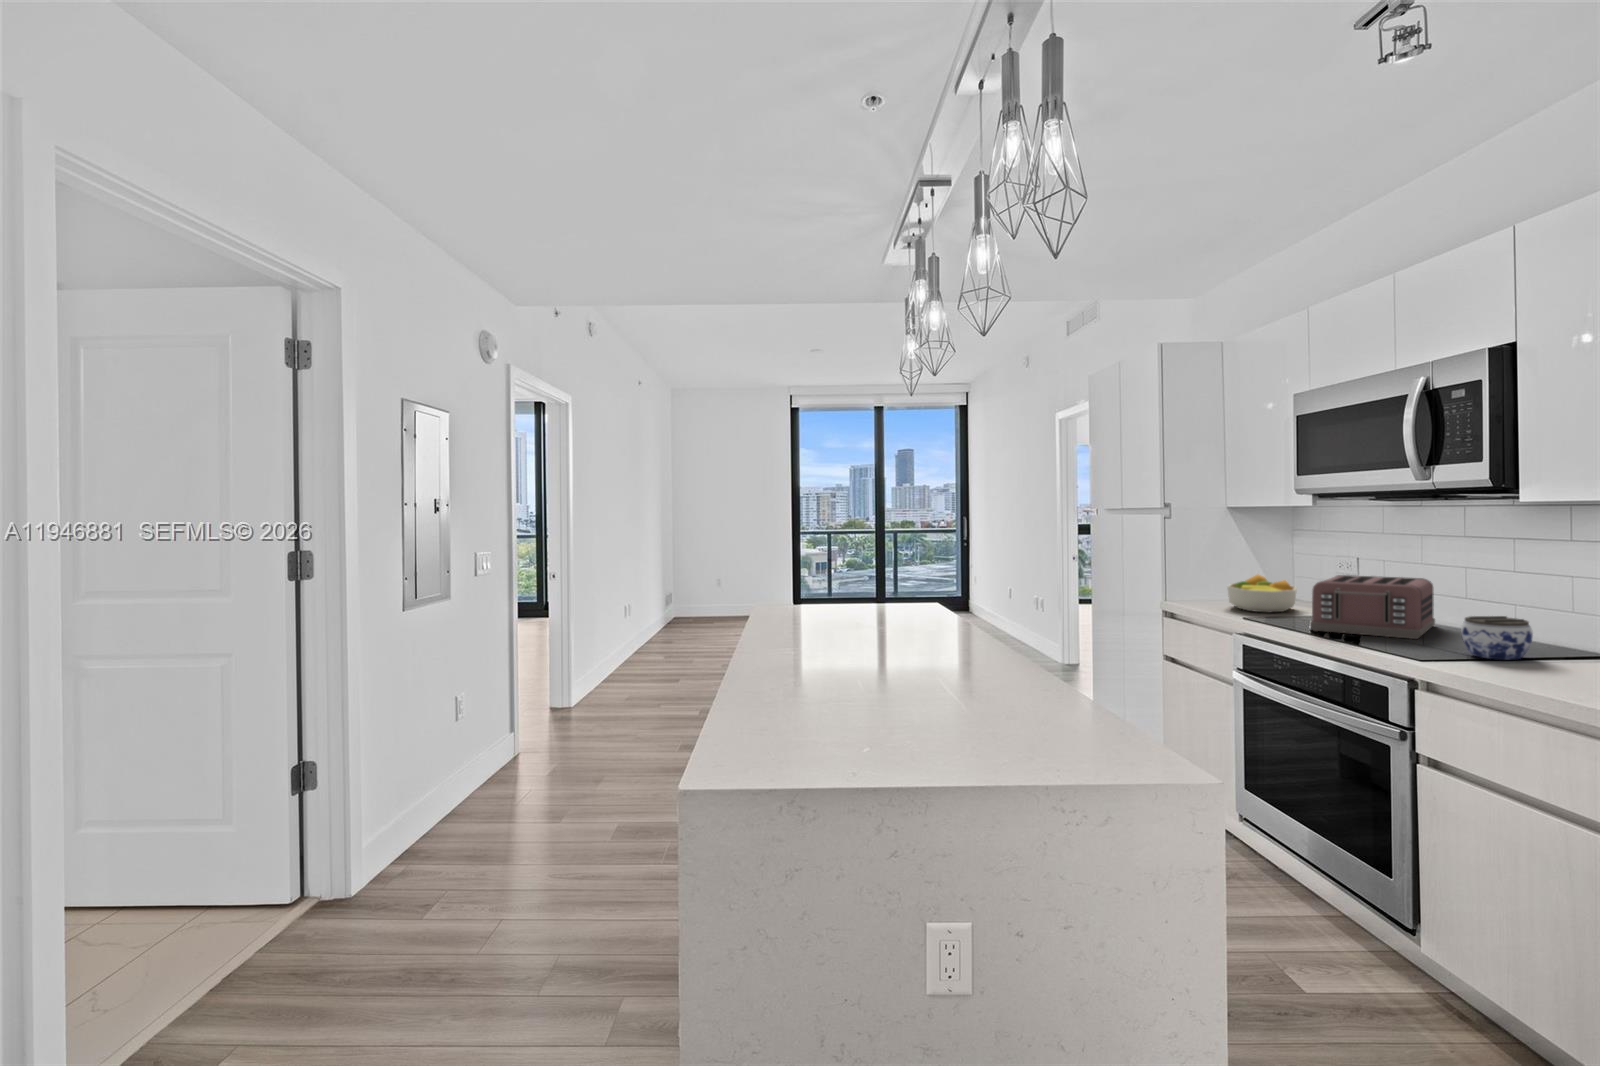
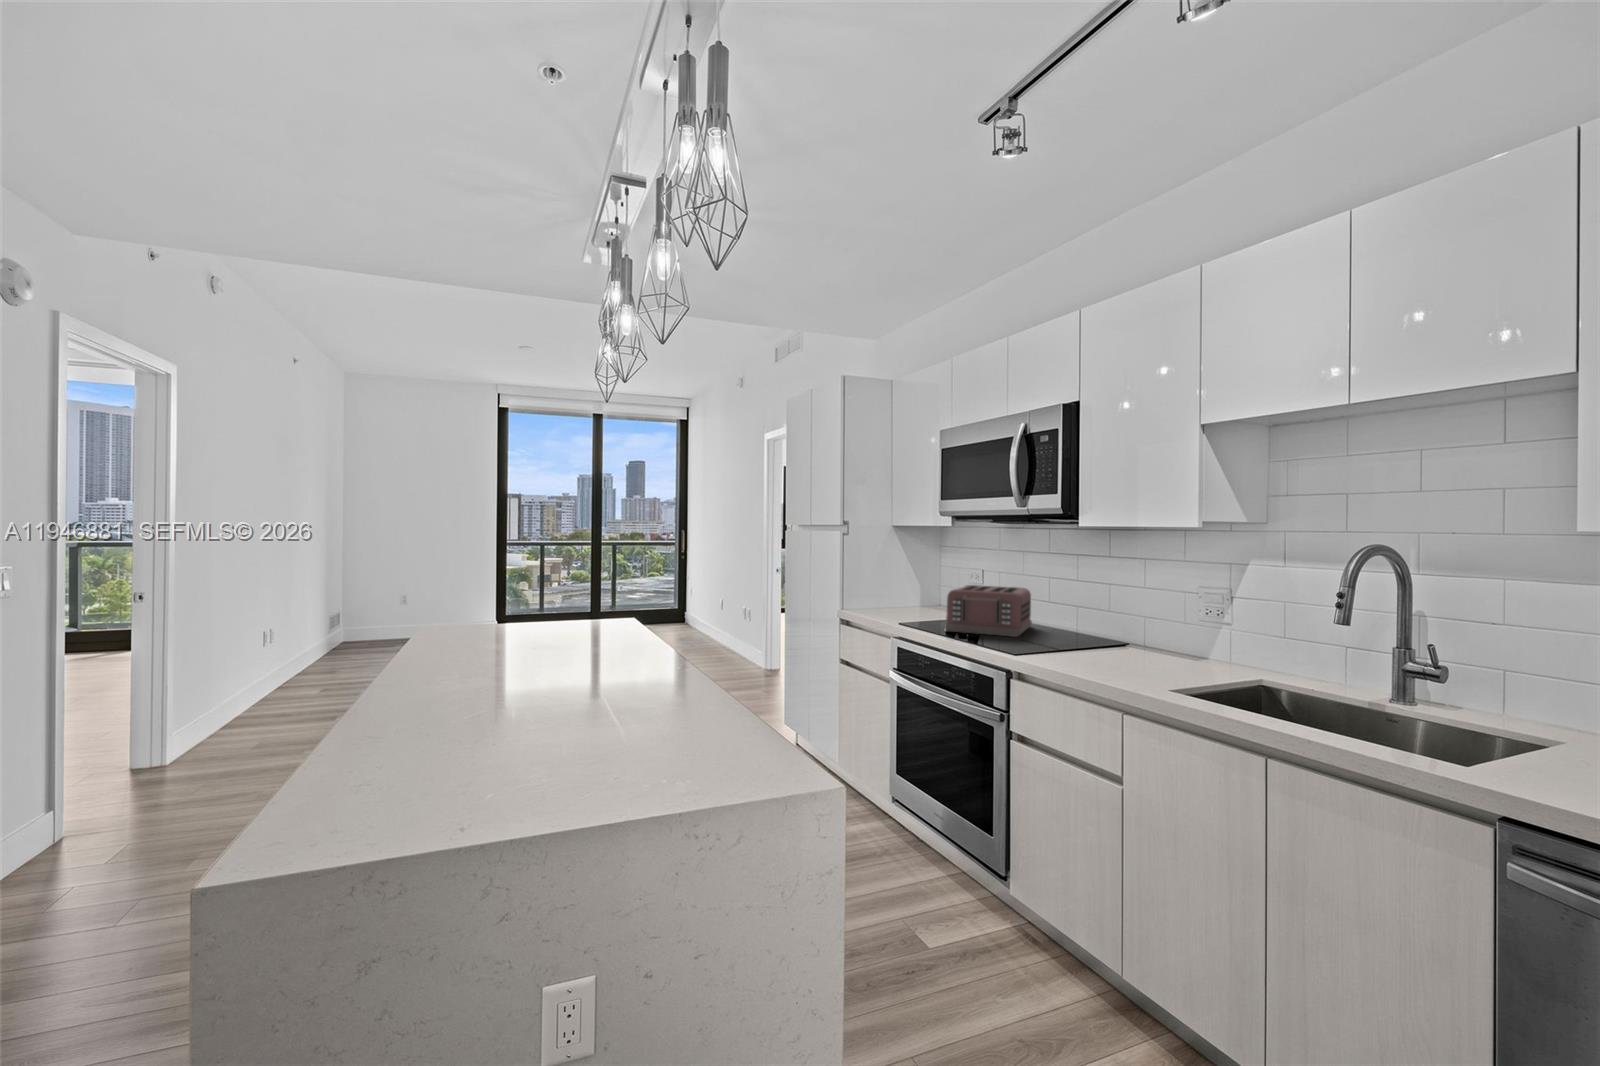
fruit bowl: present [1227,575,1297,612] -> none [887,585,940,617]
jar: present [1461,616,1533,660] -> none [1045,617,1089,651]

